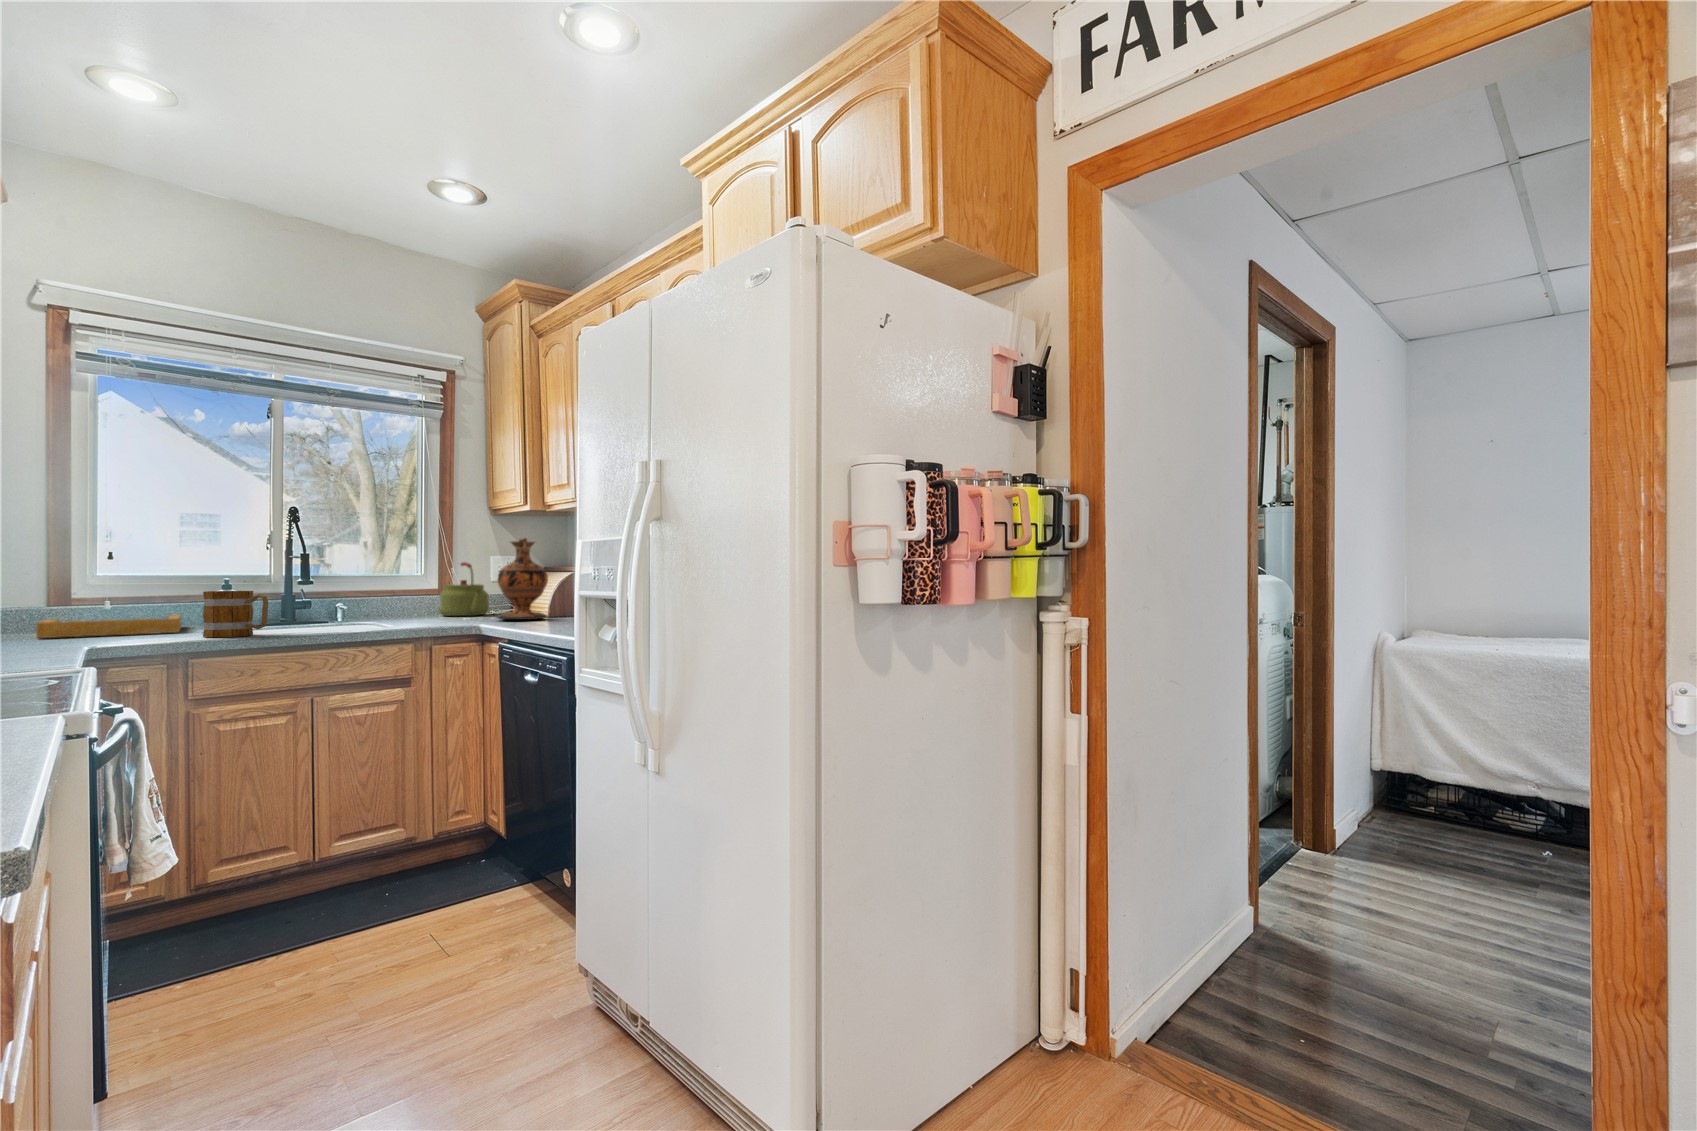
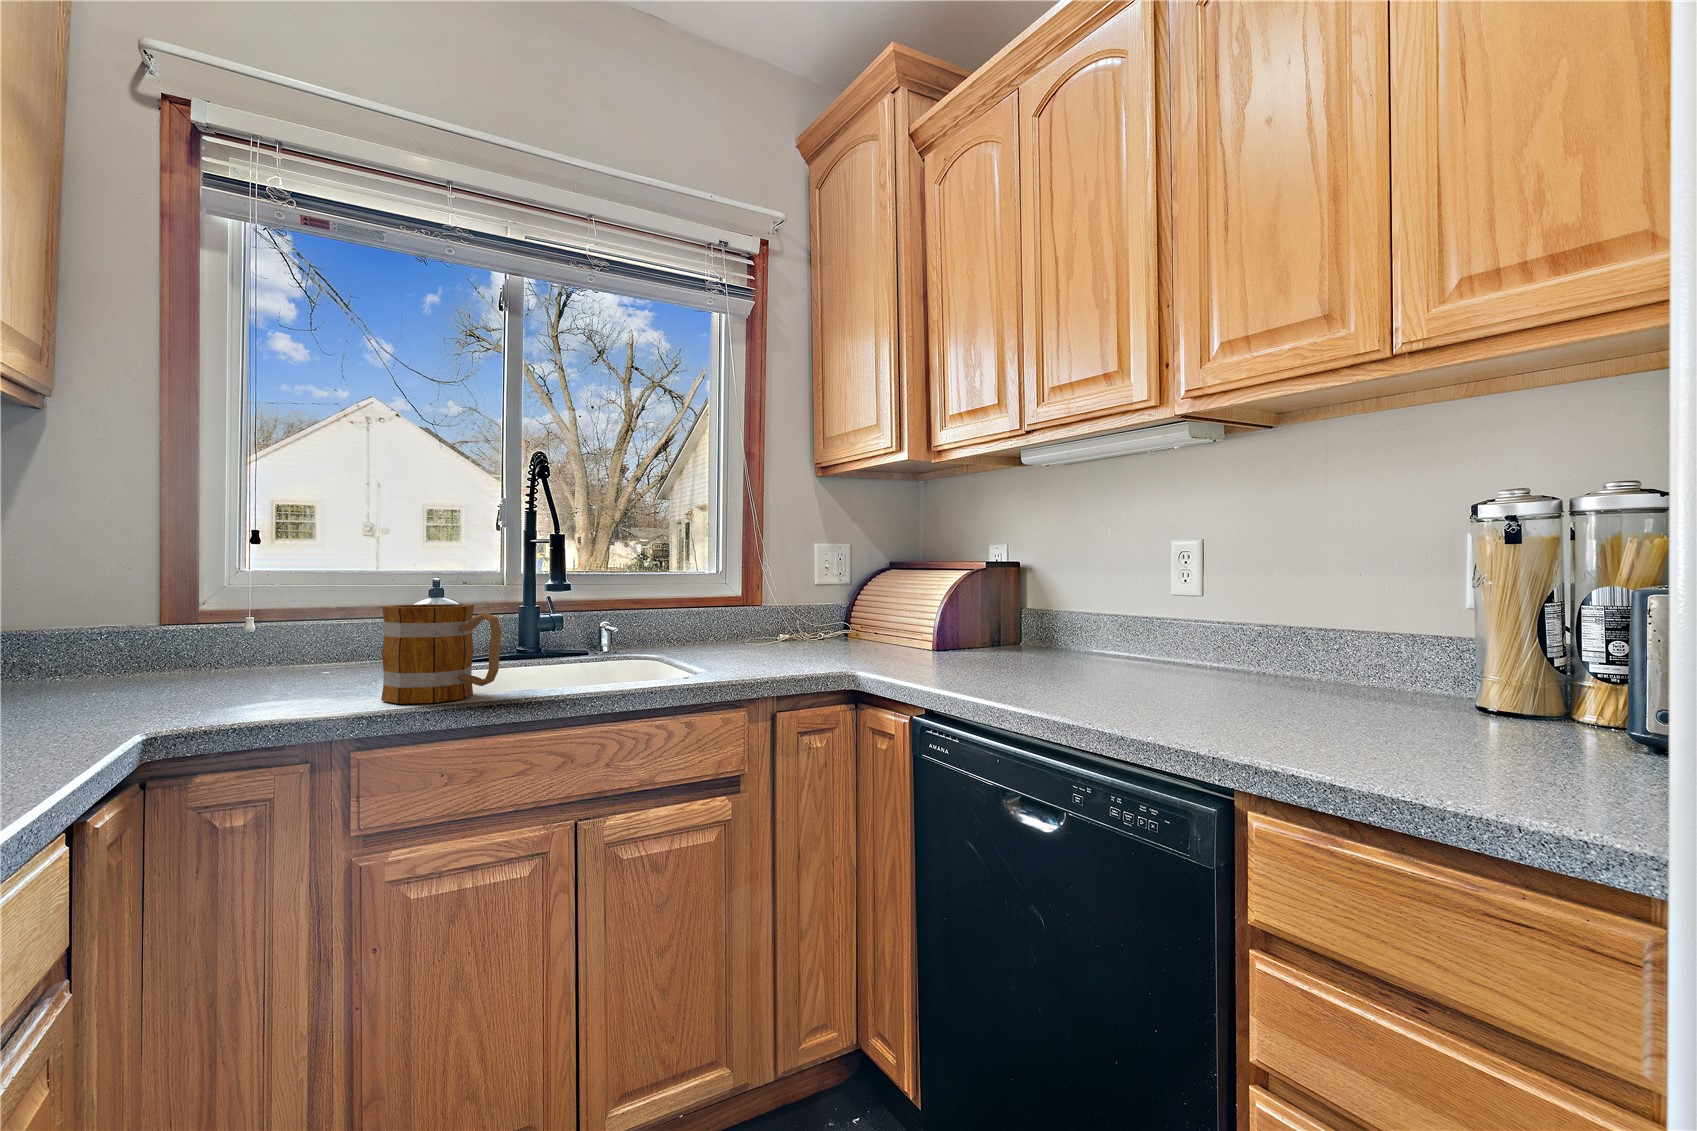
vase: present [497,538,548,620] -> none [865,507,954,661]
kettle: present [438,562,489,616] -> none [744,554,819,644]
tray: present [36,615,181,638] -> none [106,639,366,692]

